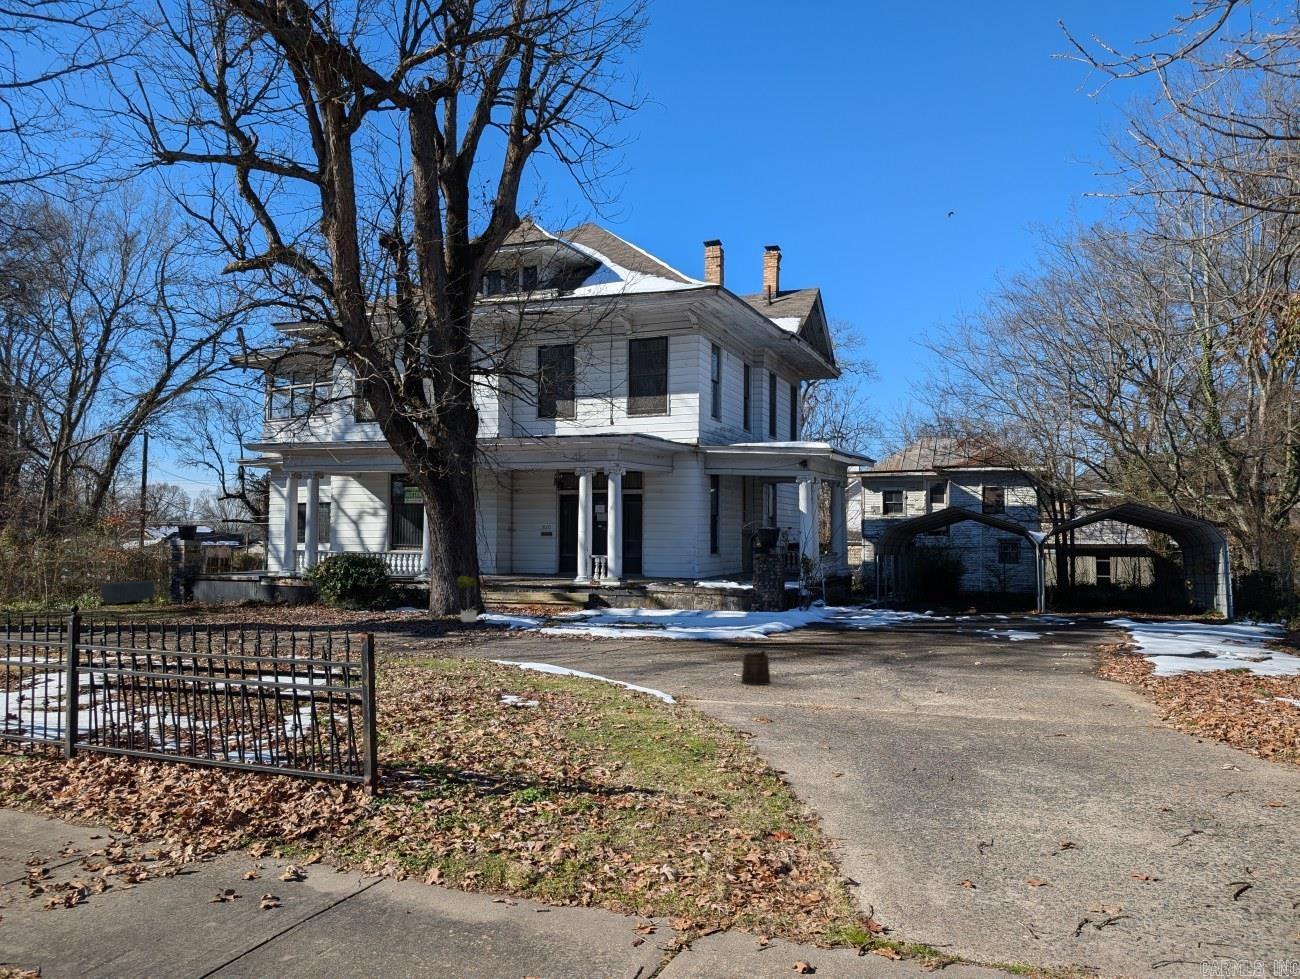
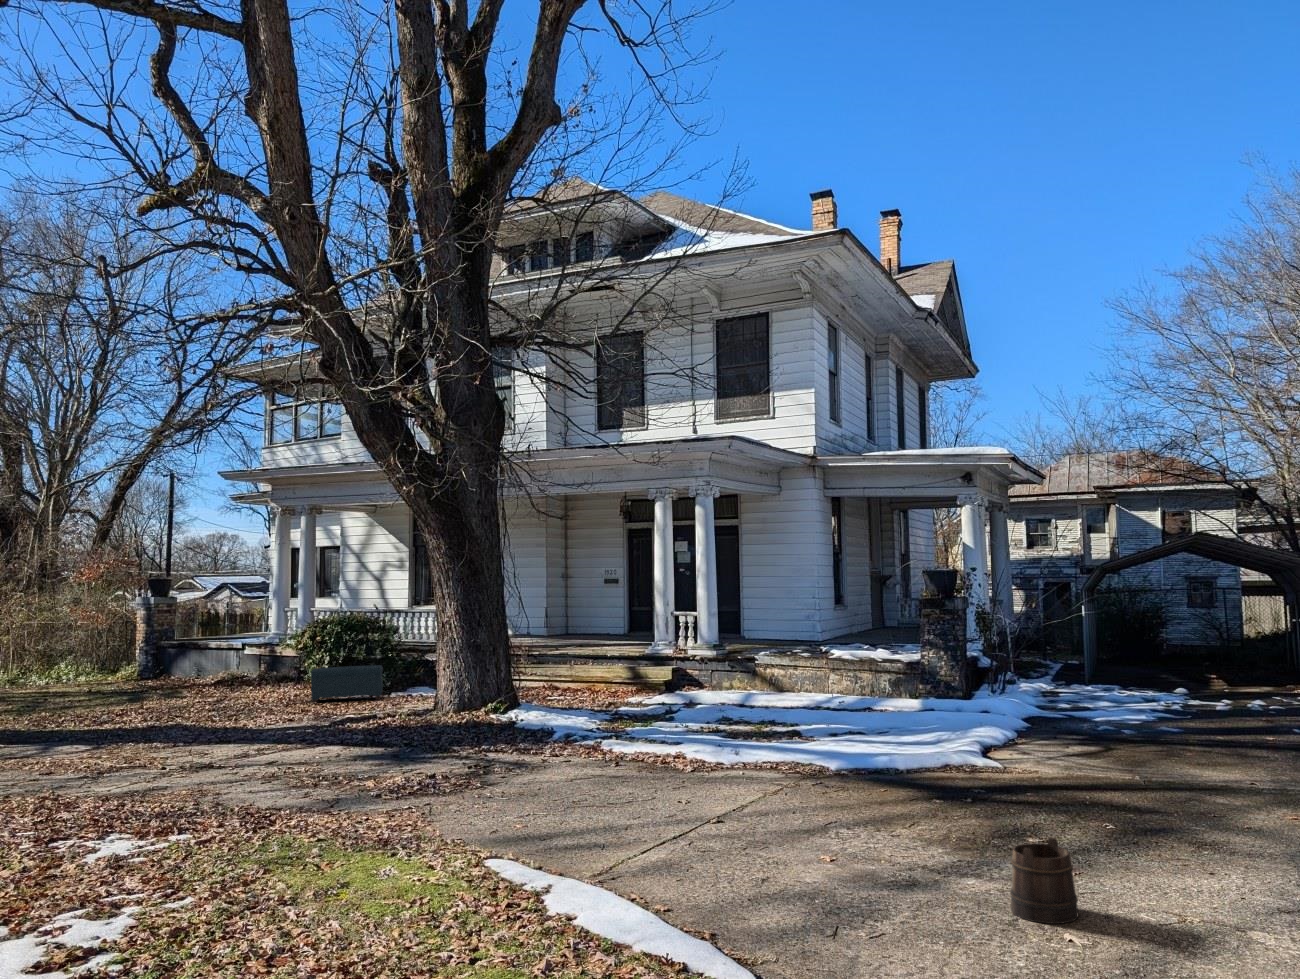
potted tree: present [457,576,477,622] -> none [474,651,505,722]
bench: present [101,581,154,605] -> present [311,665,383,703]

